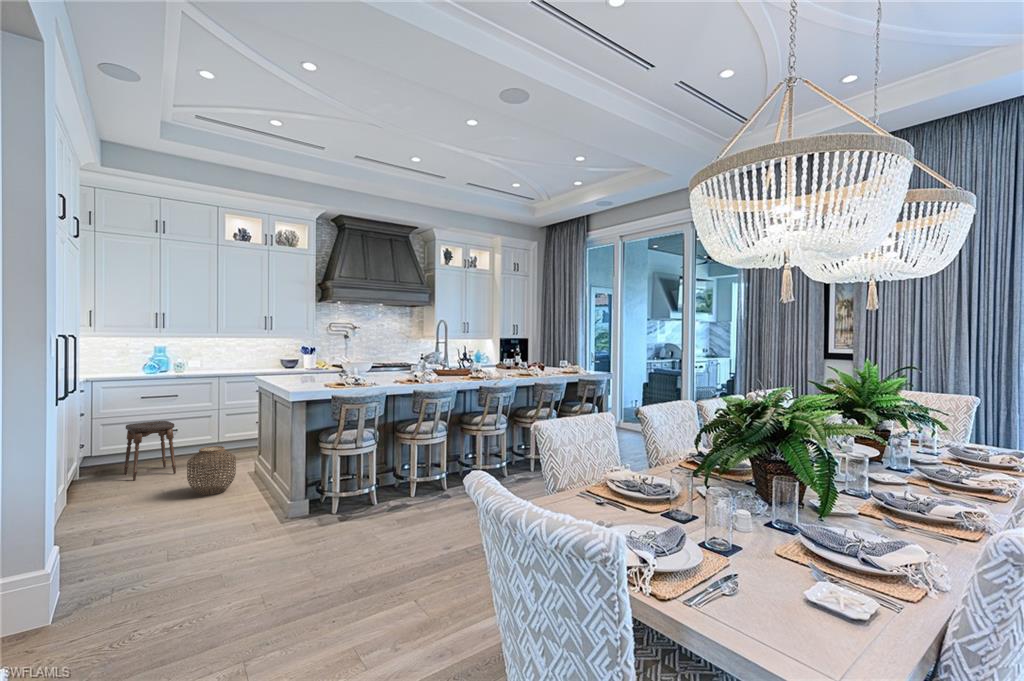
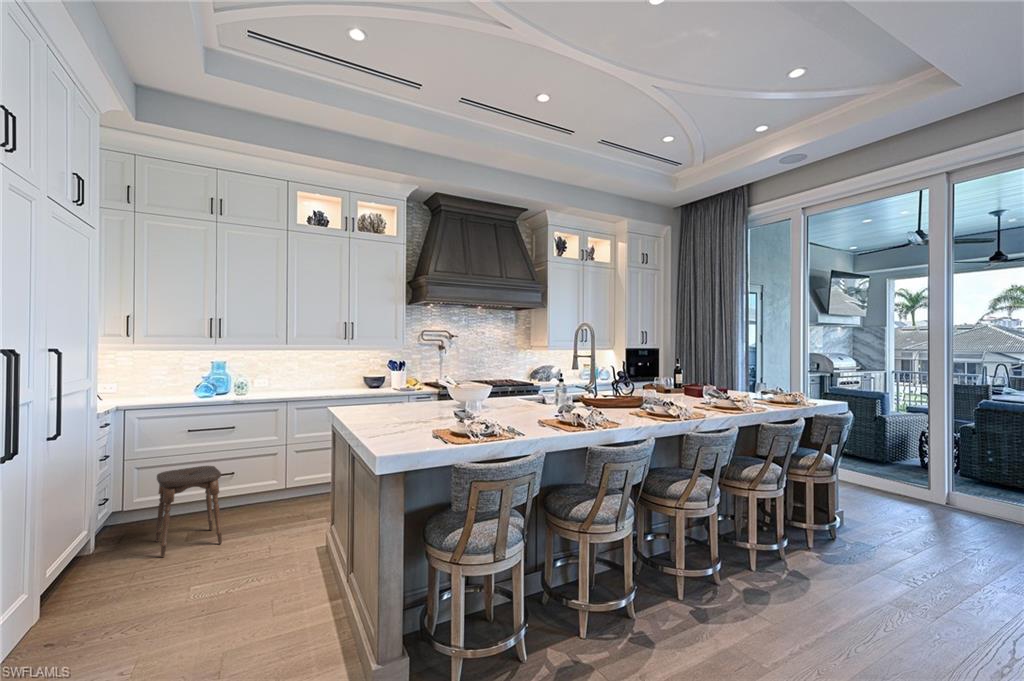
woven basket: present [187,446,236,495] -> none [223,519,296,601]

